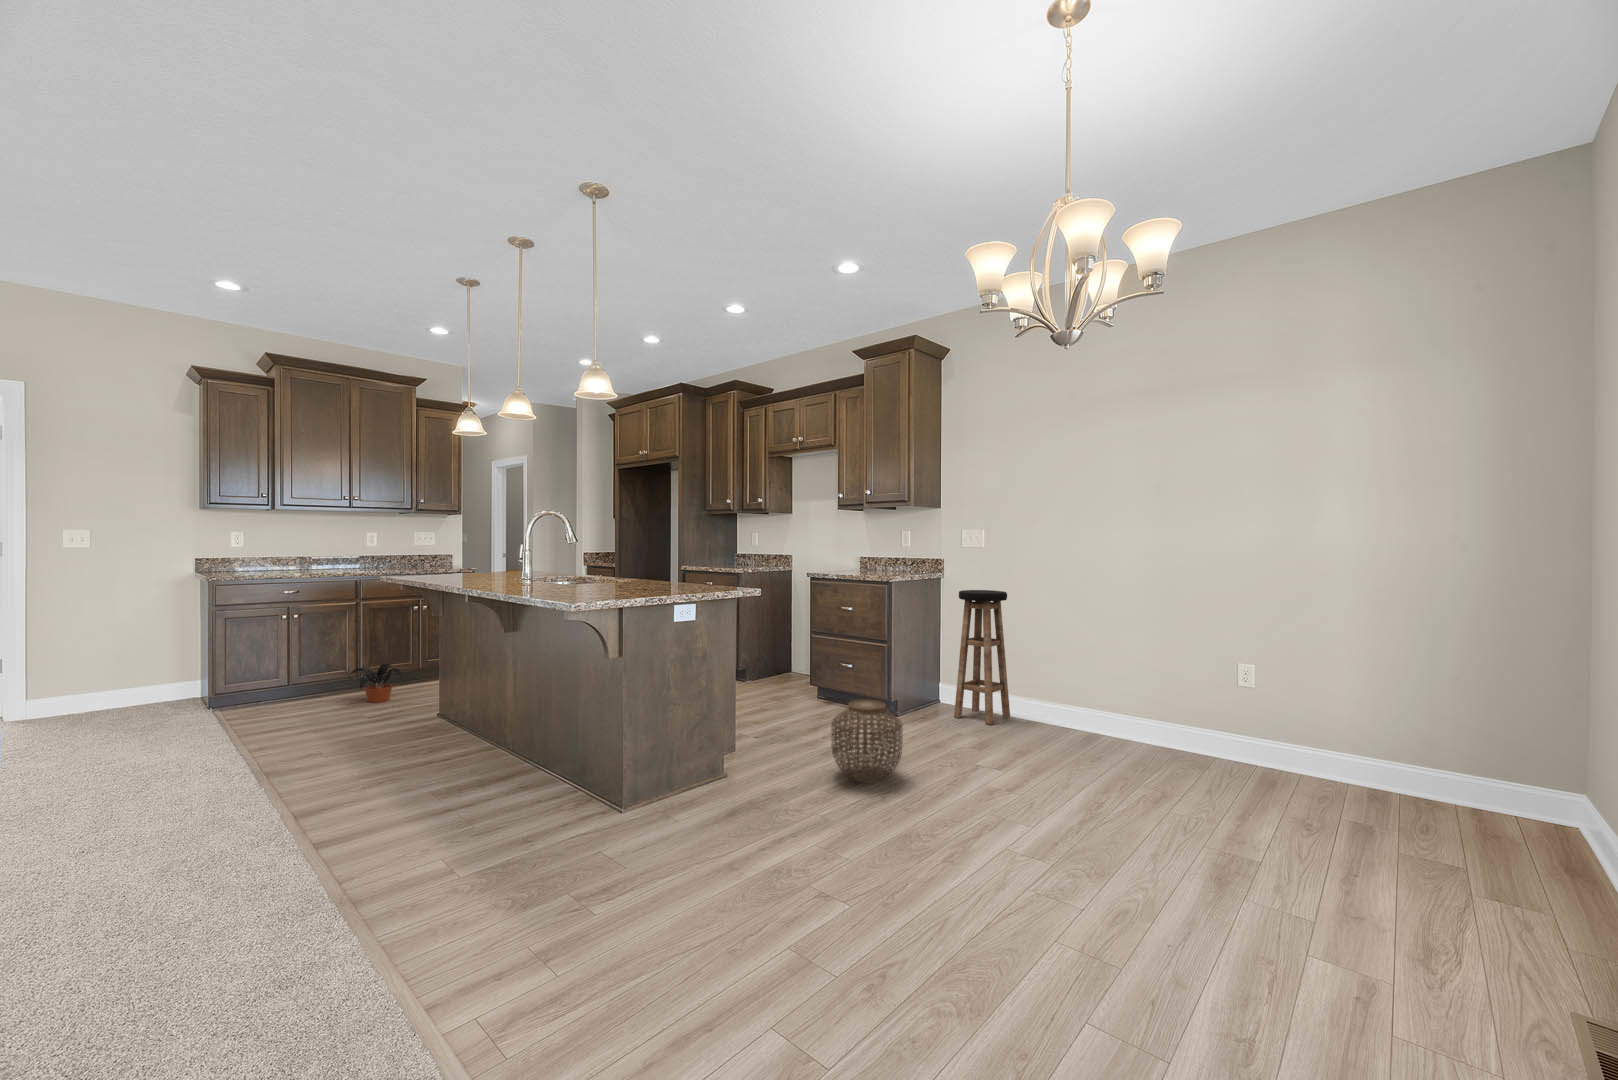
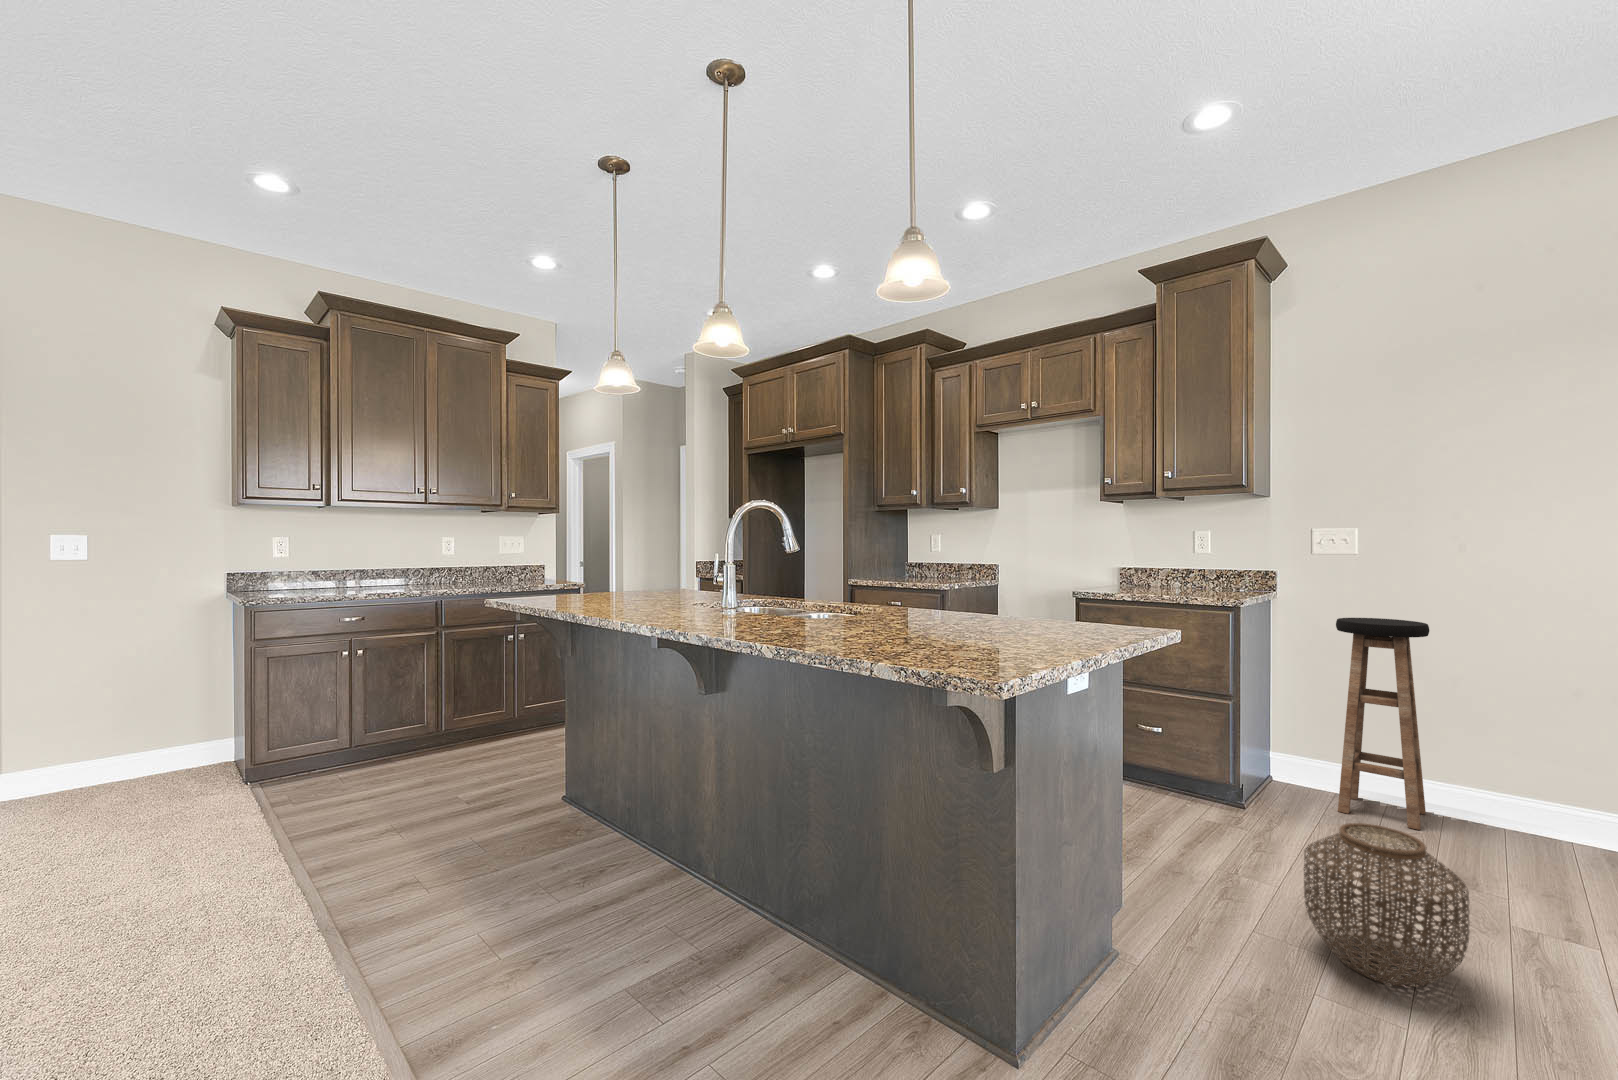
potted plant: present [349,663,402,702] -> none [434,717,506,775]

